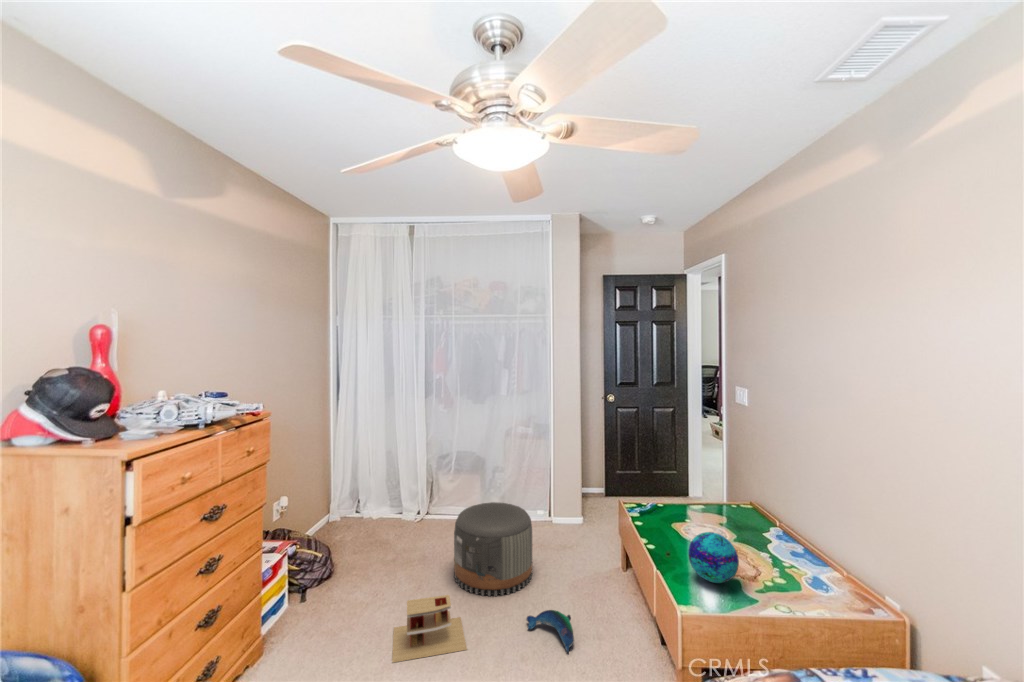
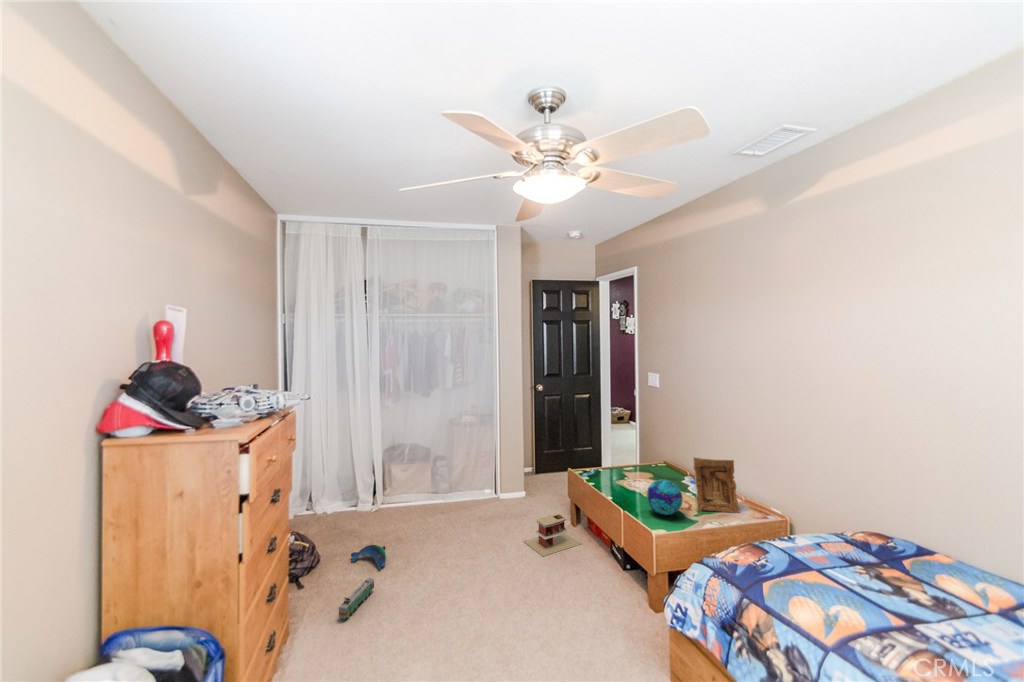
pouf: present [454,502,532,596] -> none [434,483,504,563]
picture frame: none [762,506,833,596] -> present [693,458,739,513]
toy house: present [392,595,467,662] -> present [523,514,582,556]
toy train: none [324,596,374,639] -> present [339,578,374,619]
plush toy: present [526,610,574,652] -> present [351,545,386,570]

